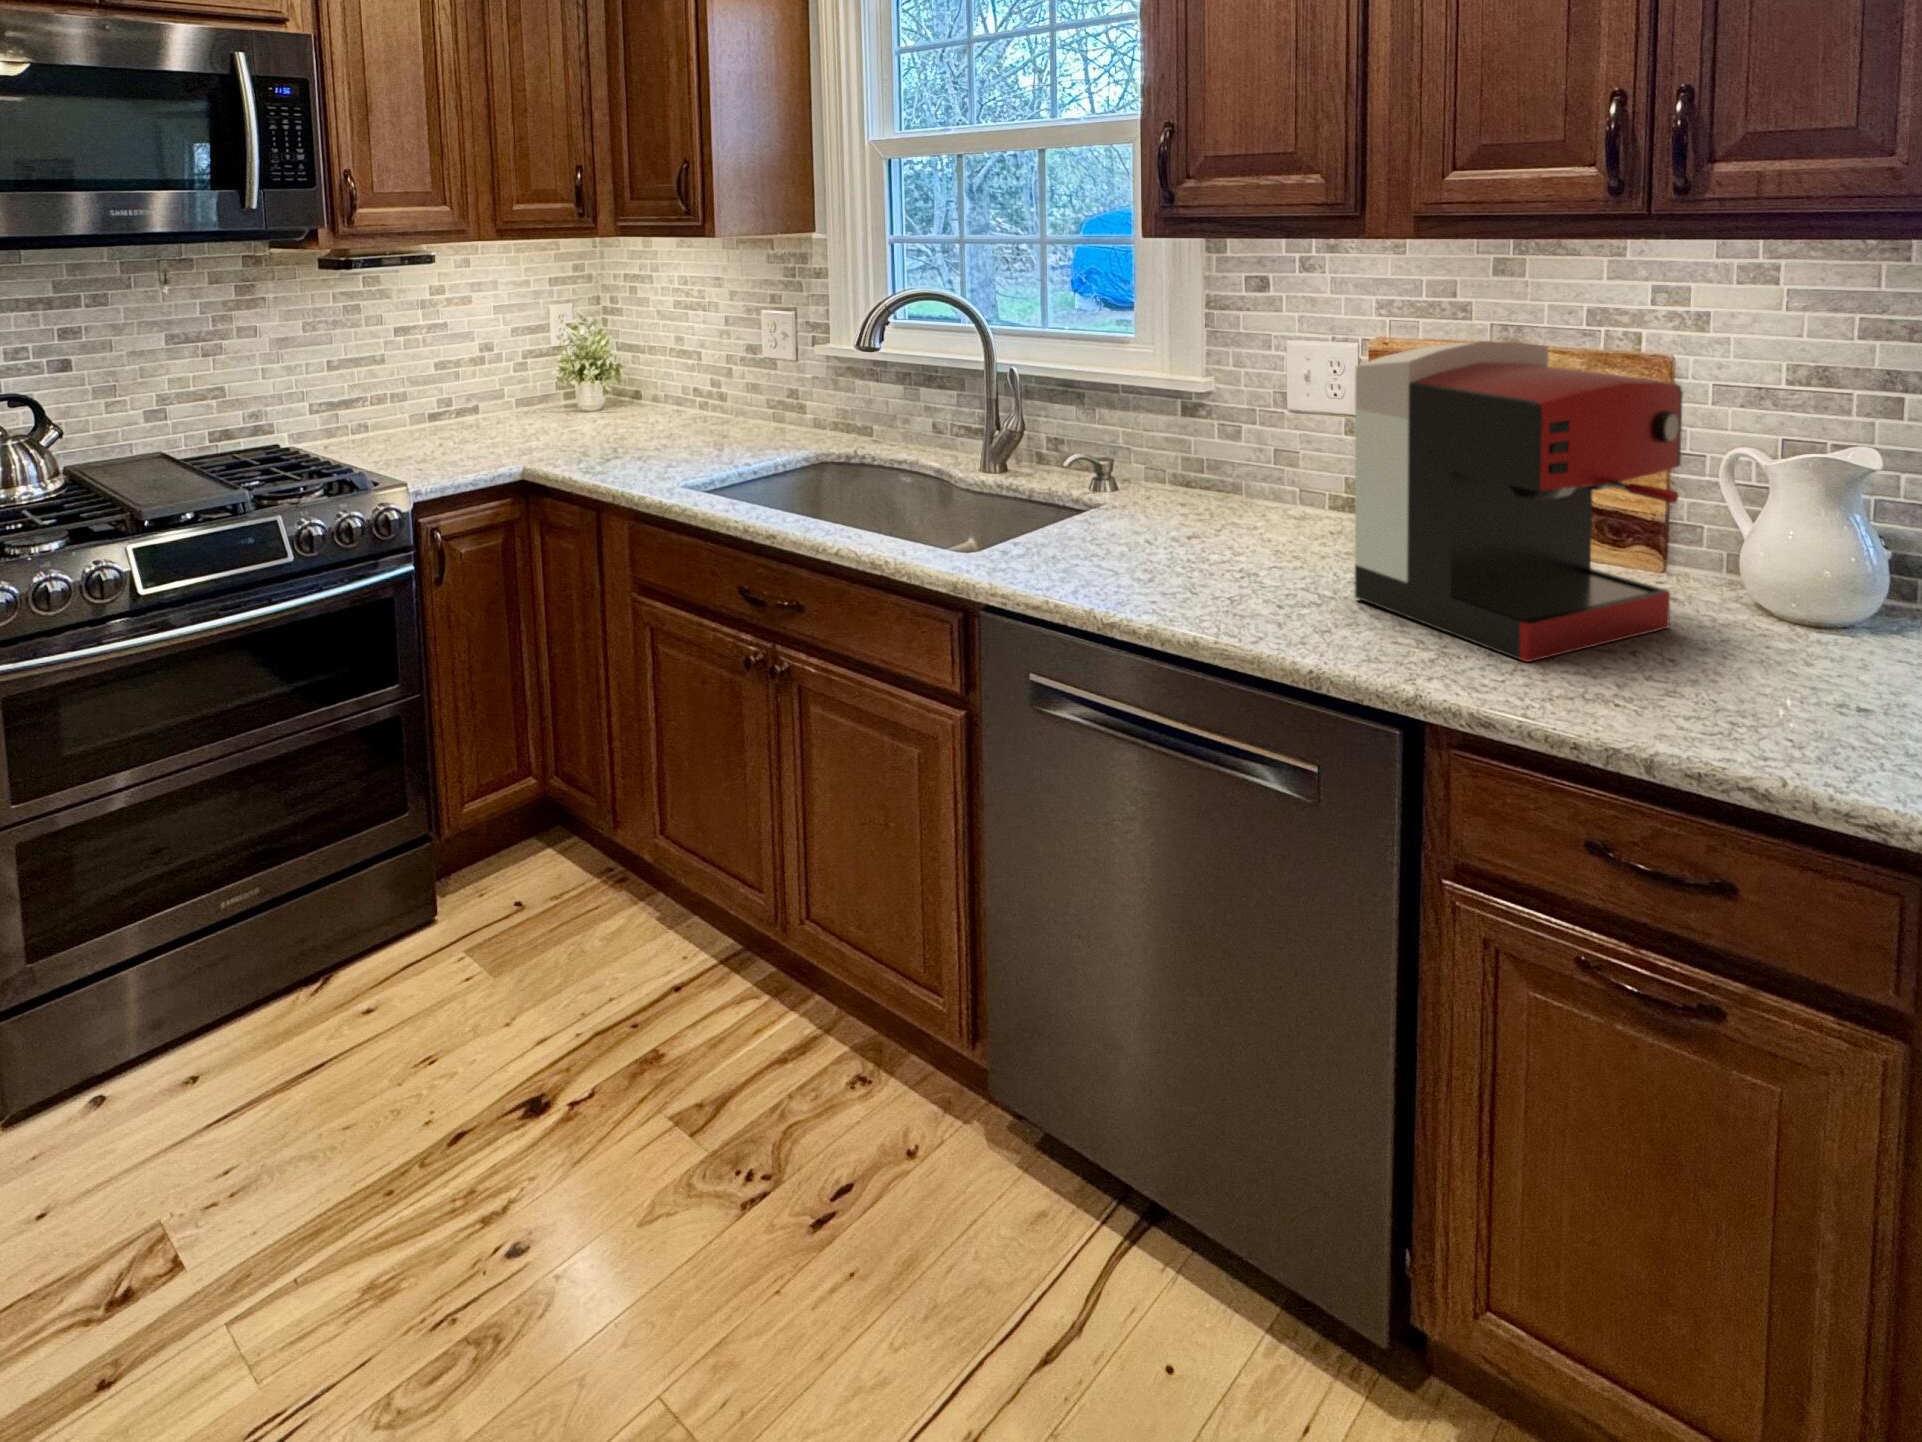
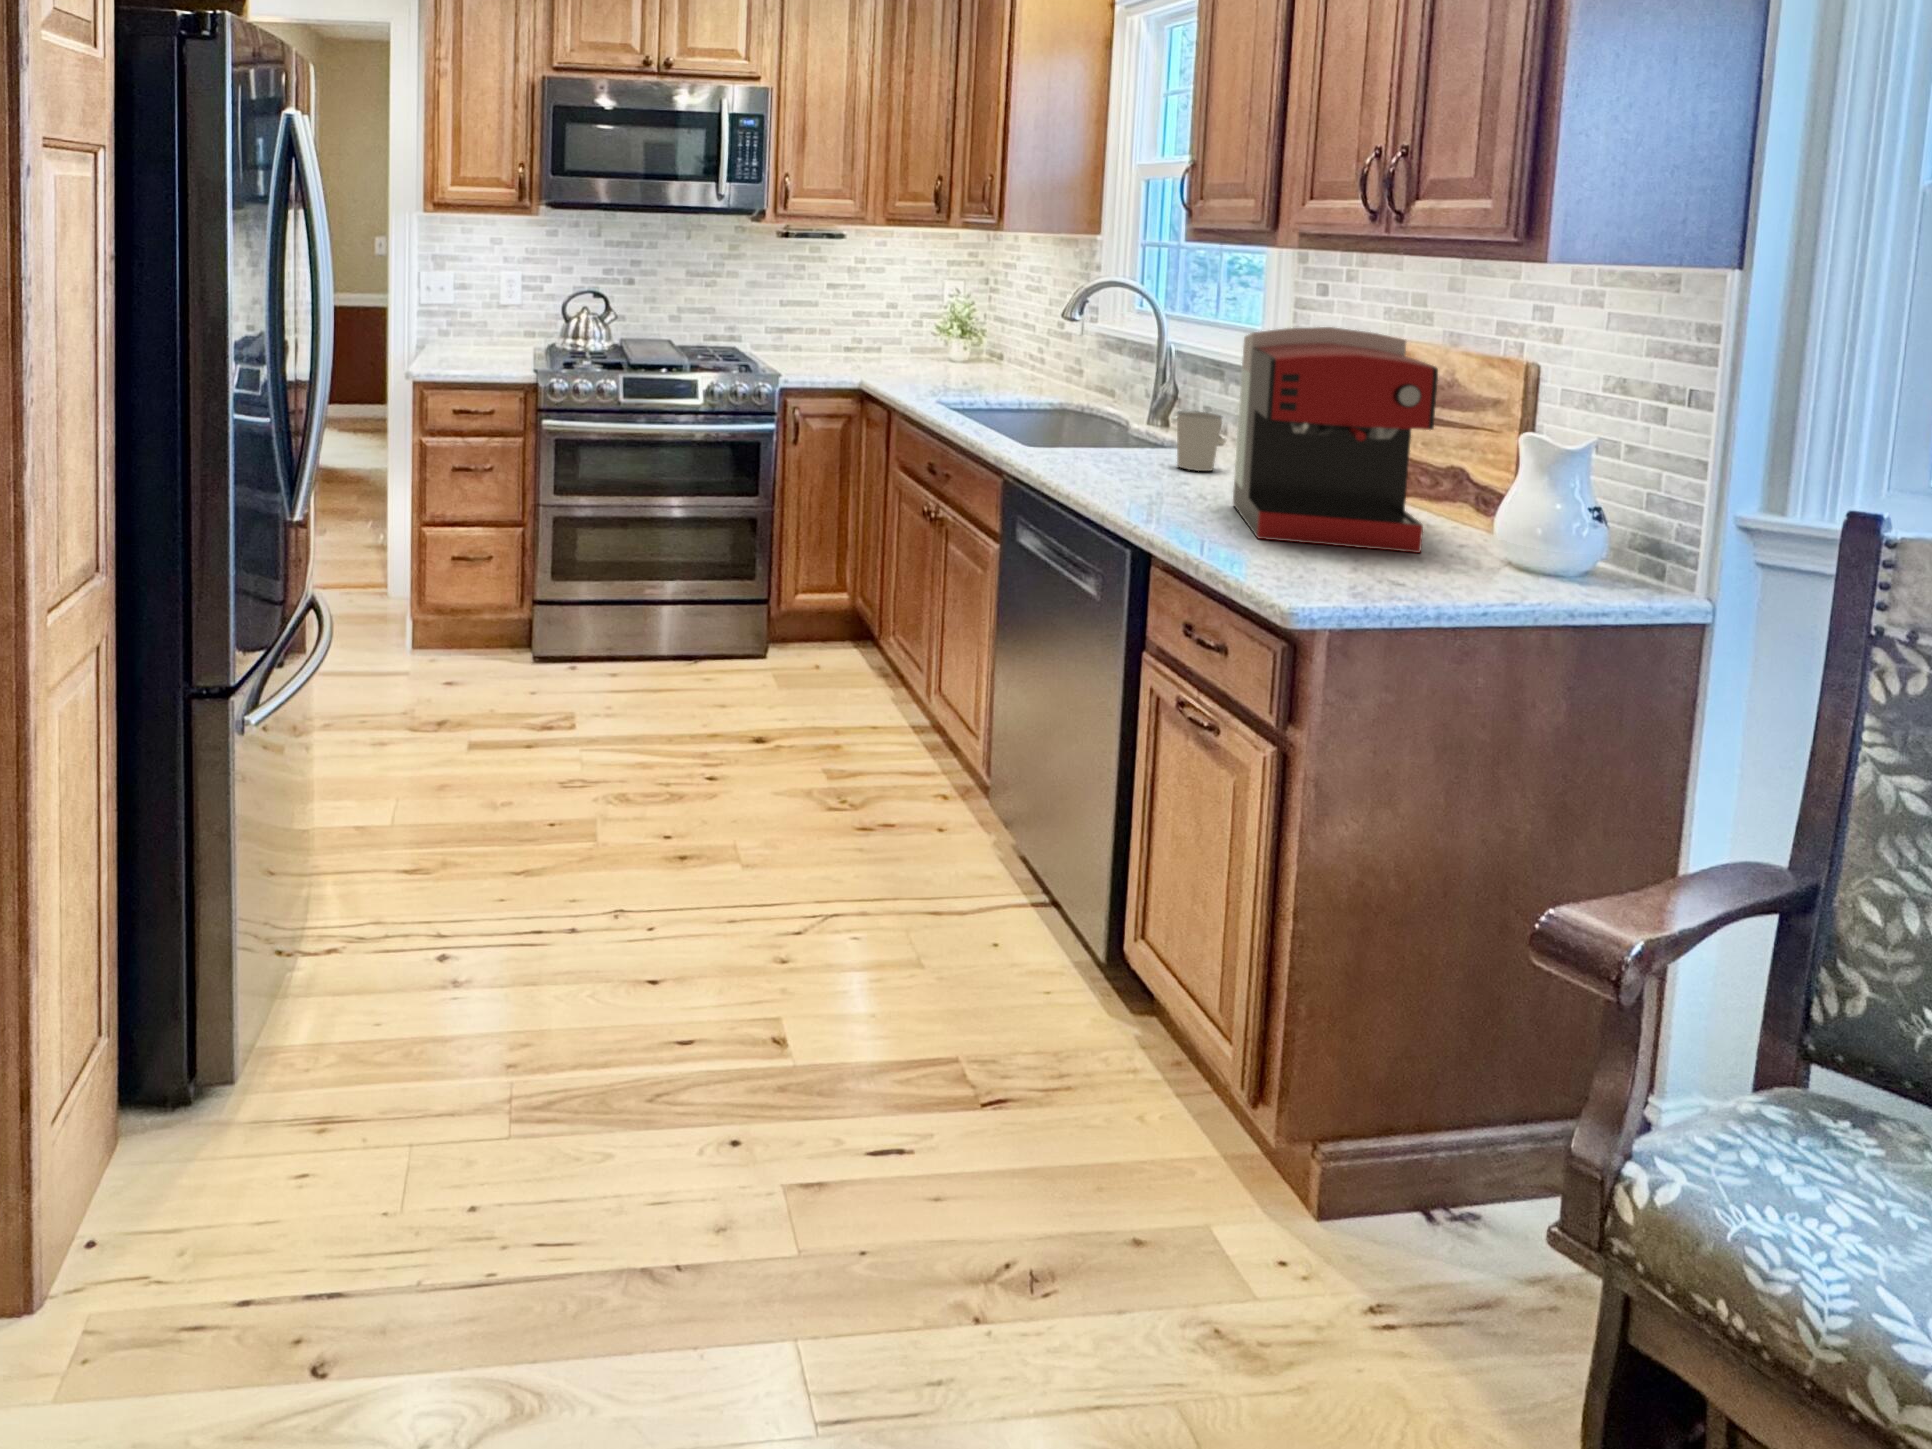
cup: none [1146,461,1205,544] -> present [1177,411,1226,471]

